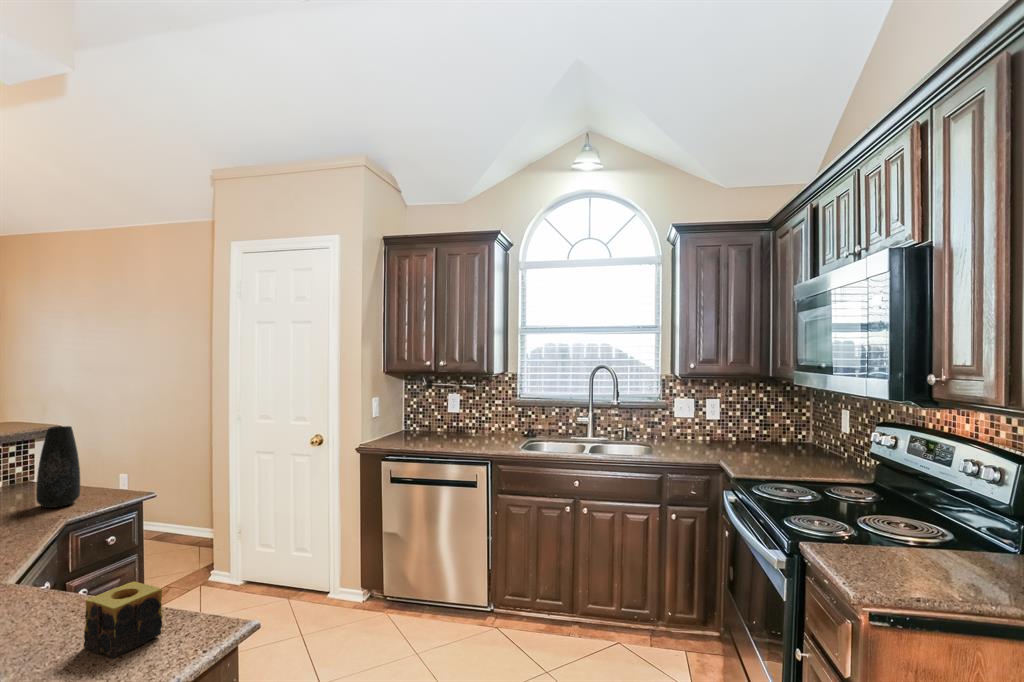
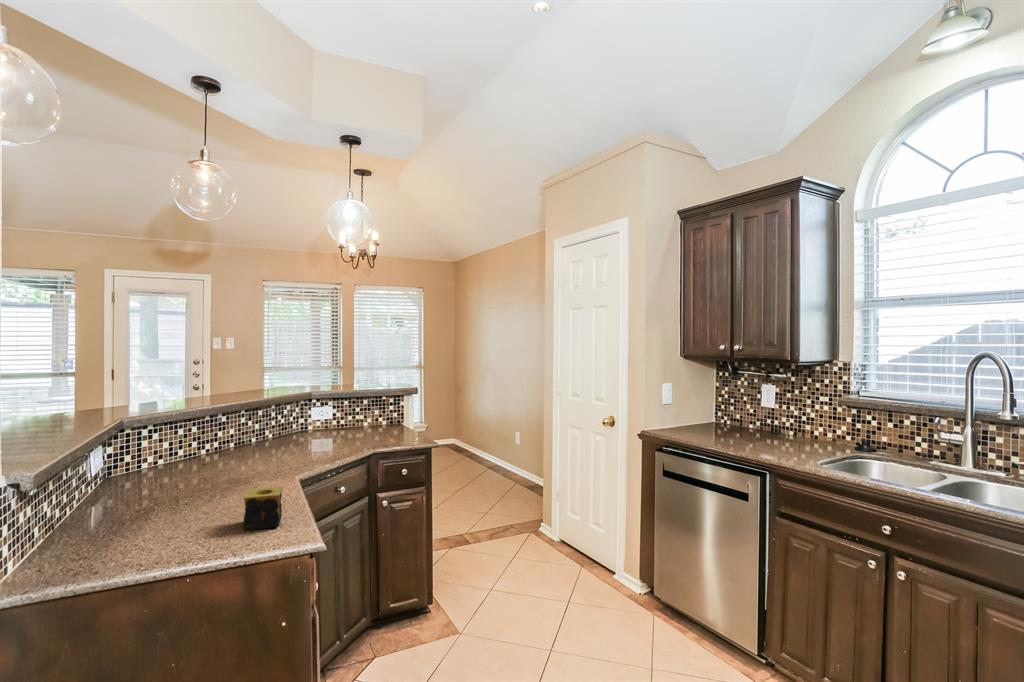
vase: present [36,426,80,508] -> none [375,385,398,441]

